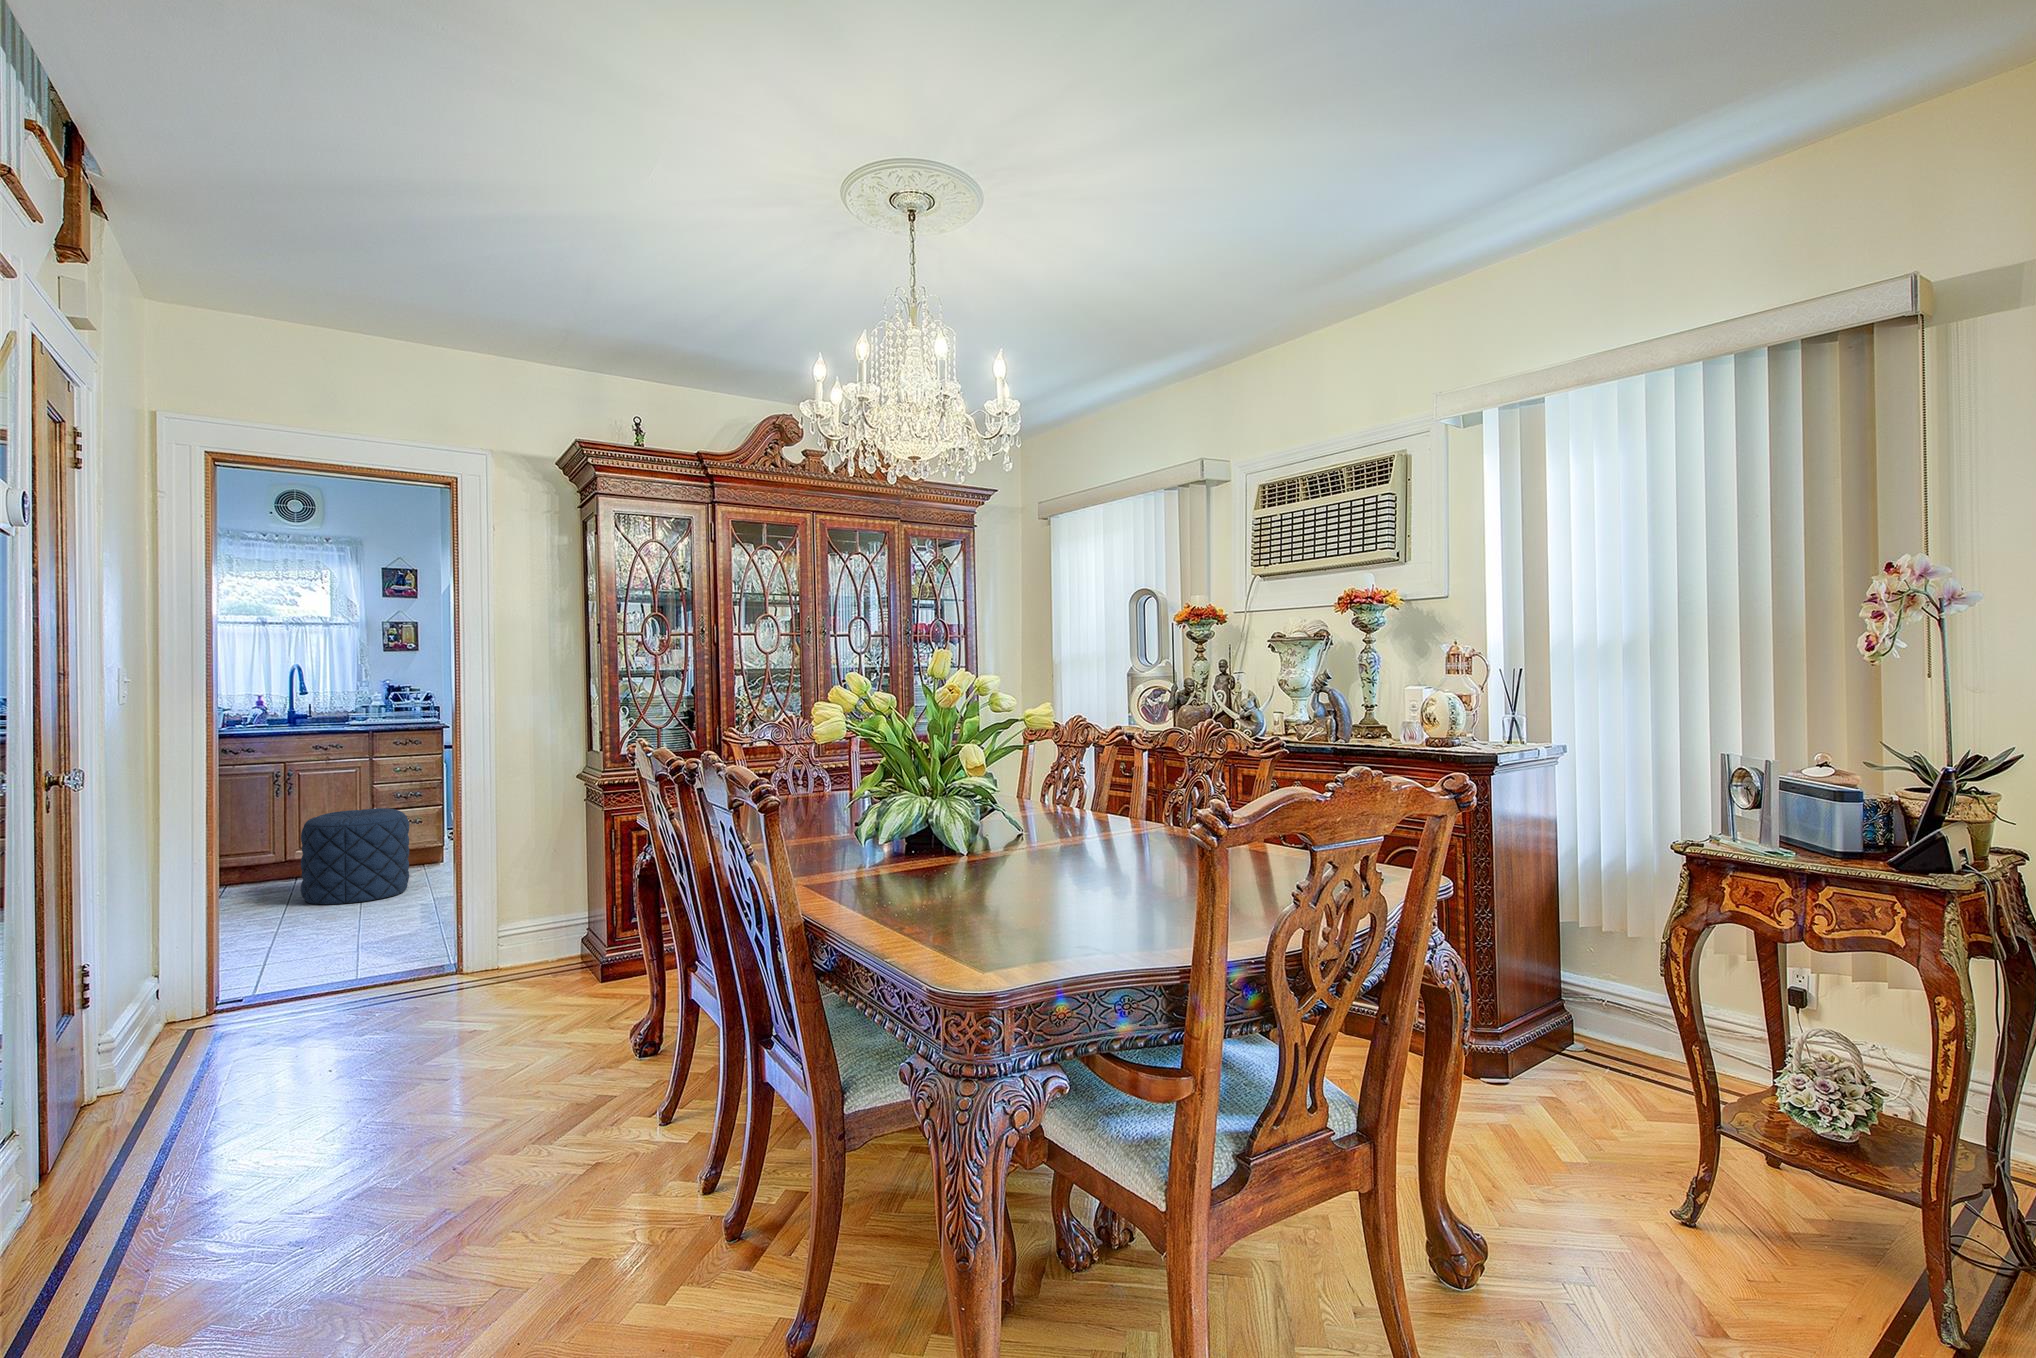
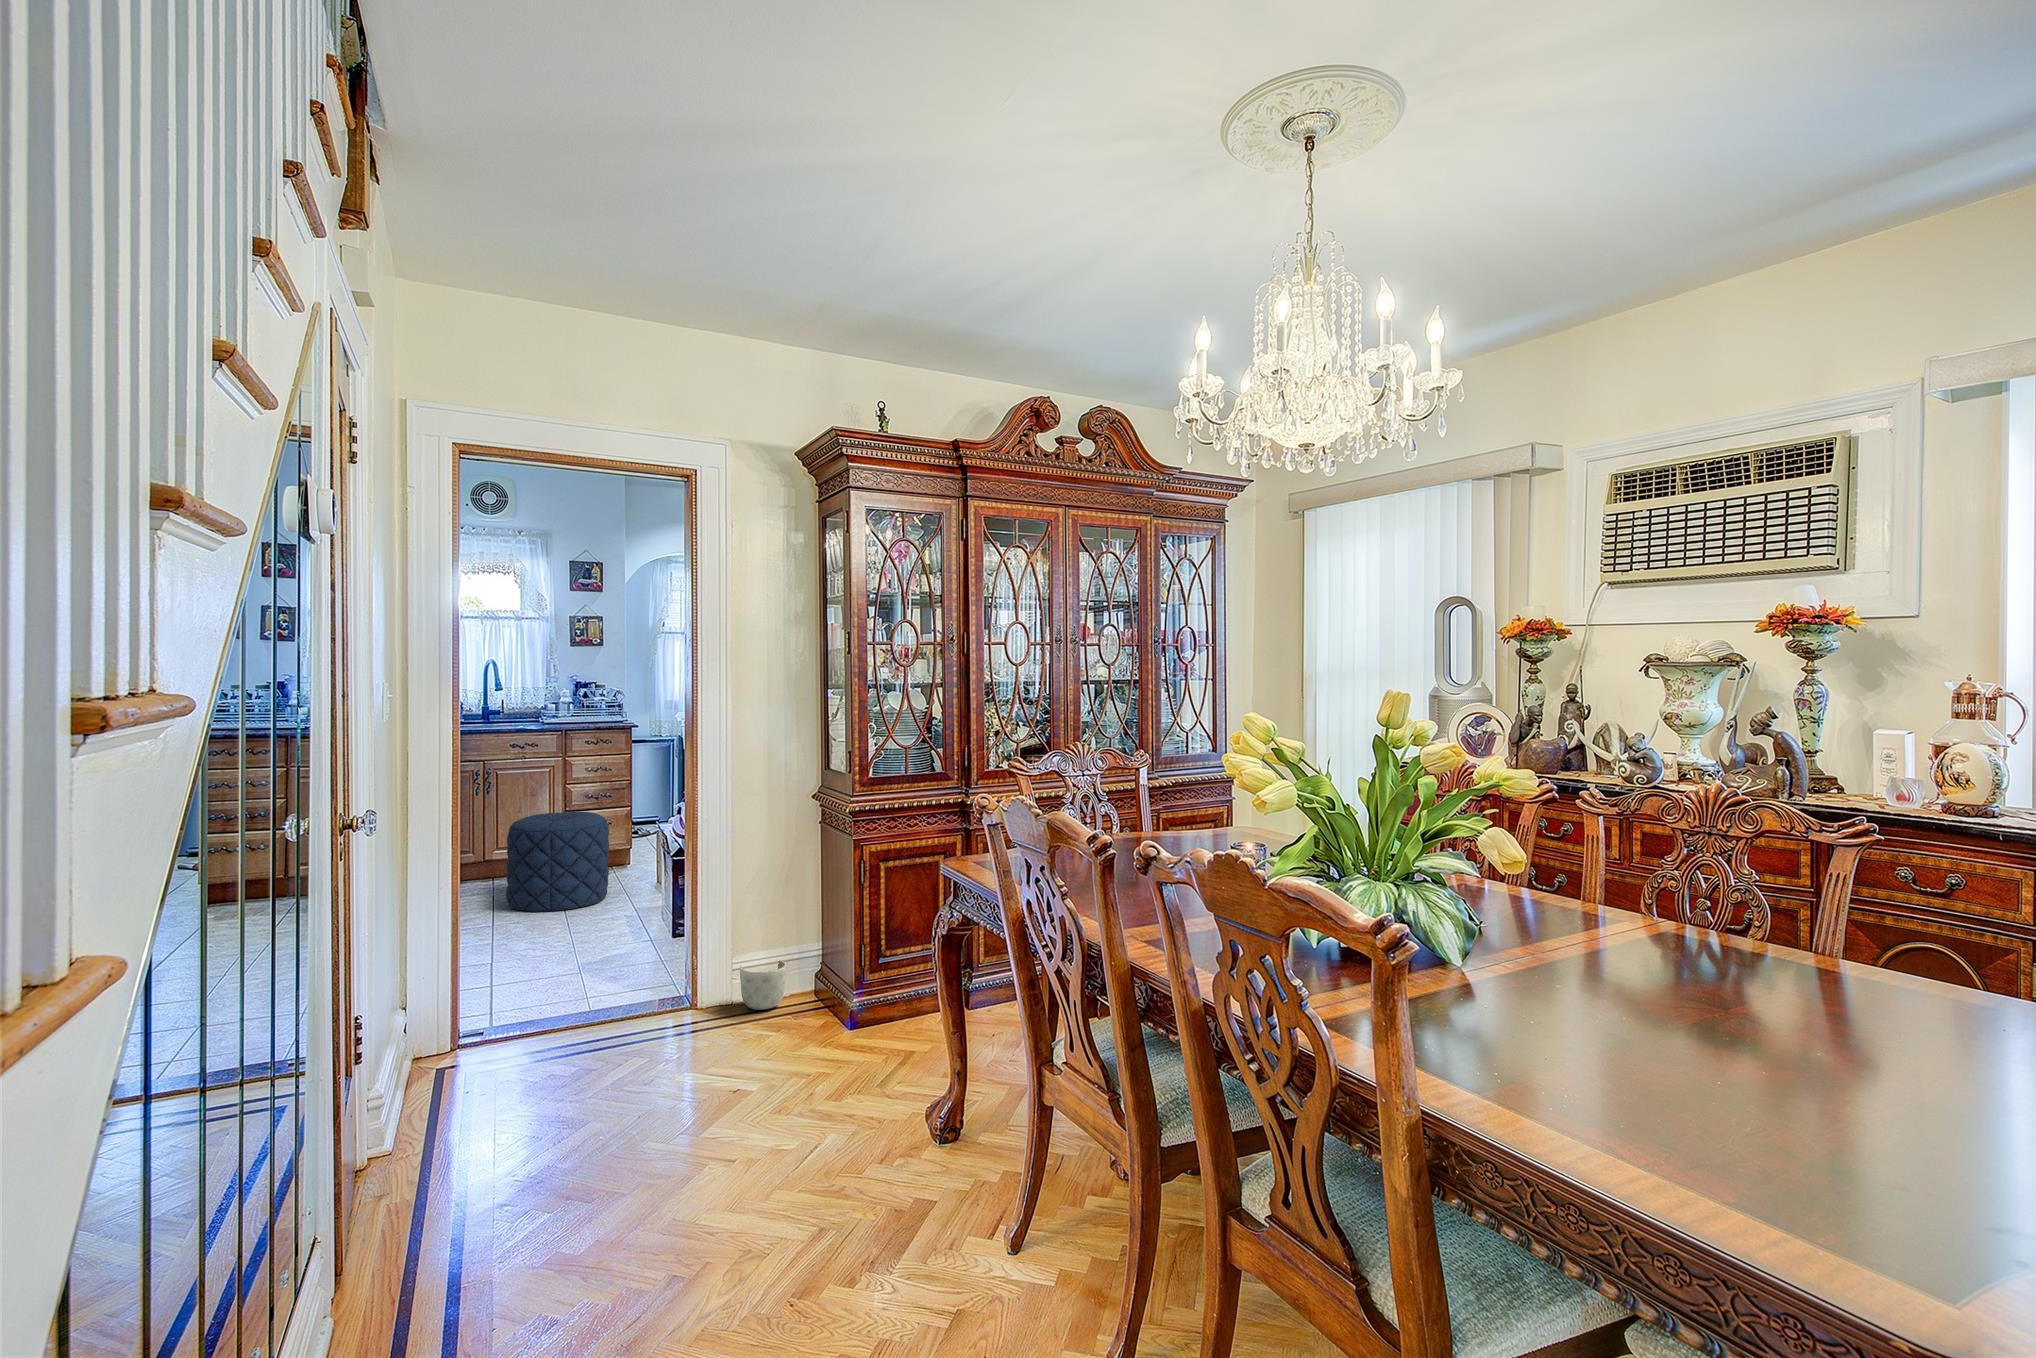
planter: none [503,927,549,971] -> present [740,960,786,1010]

